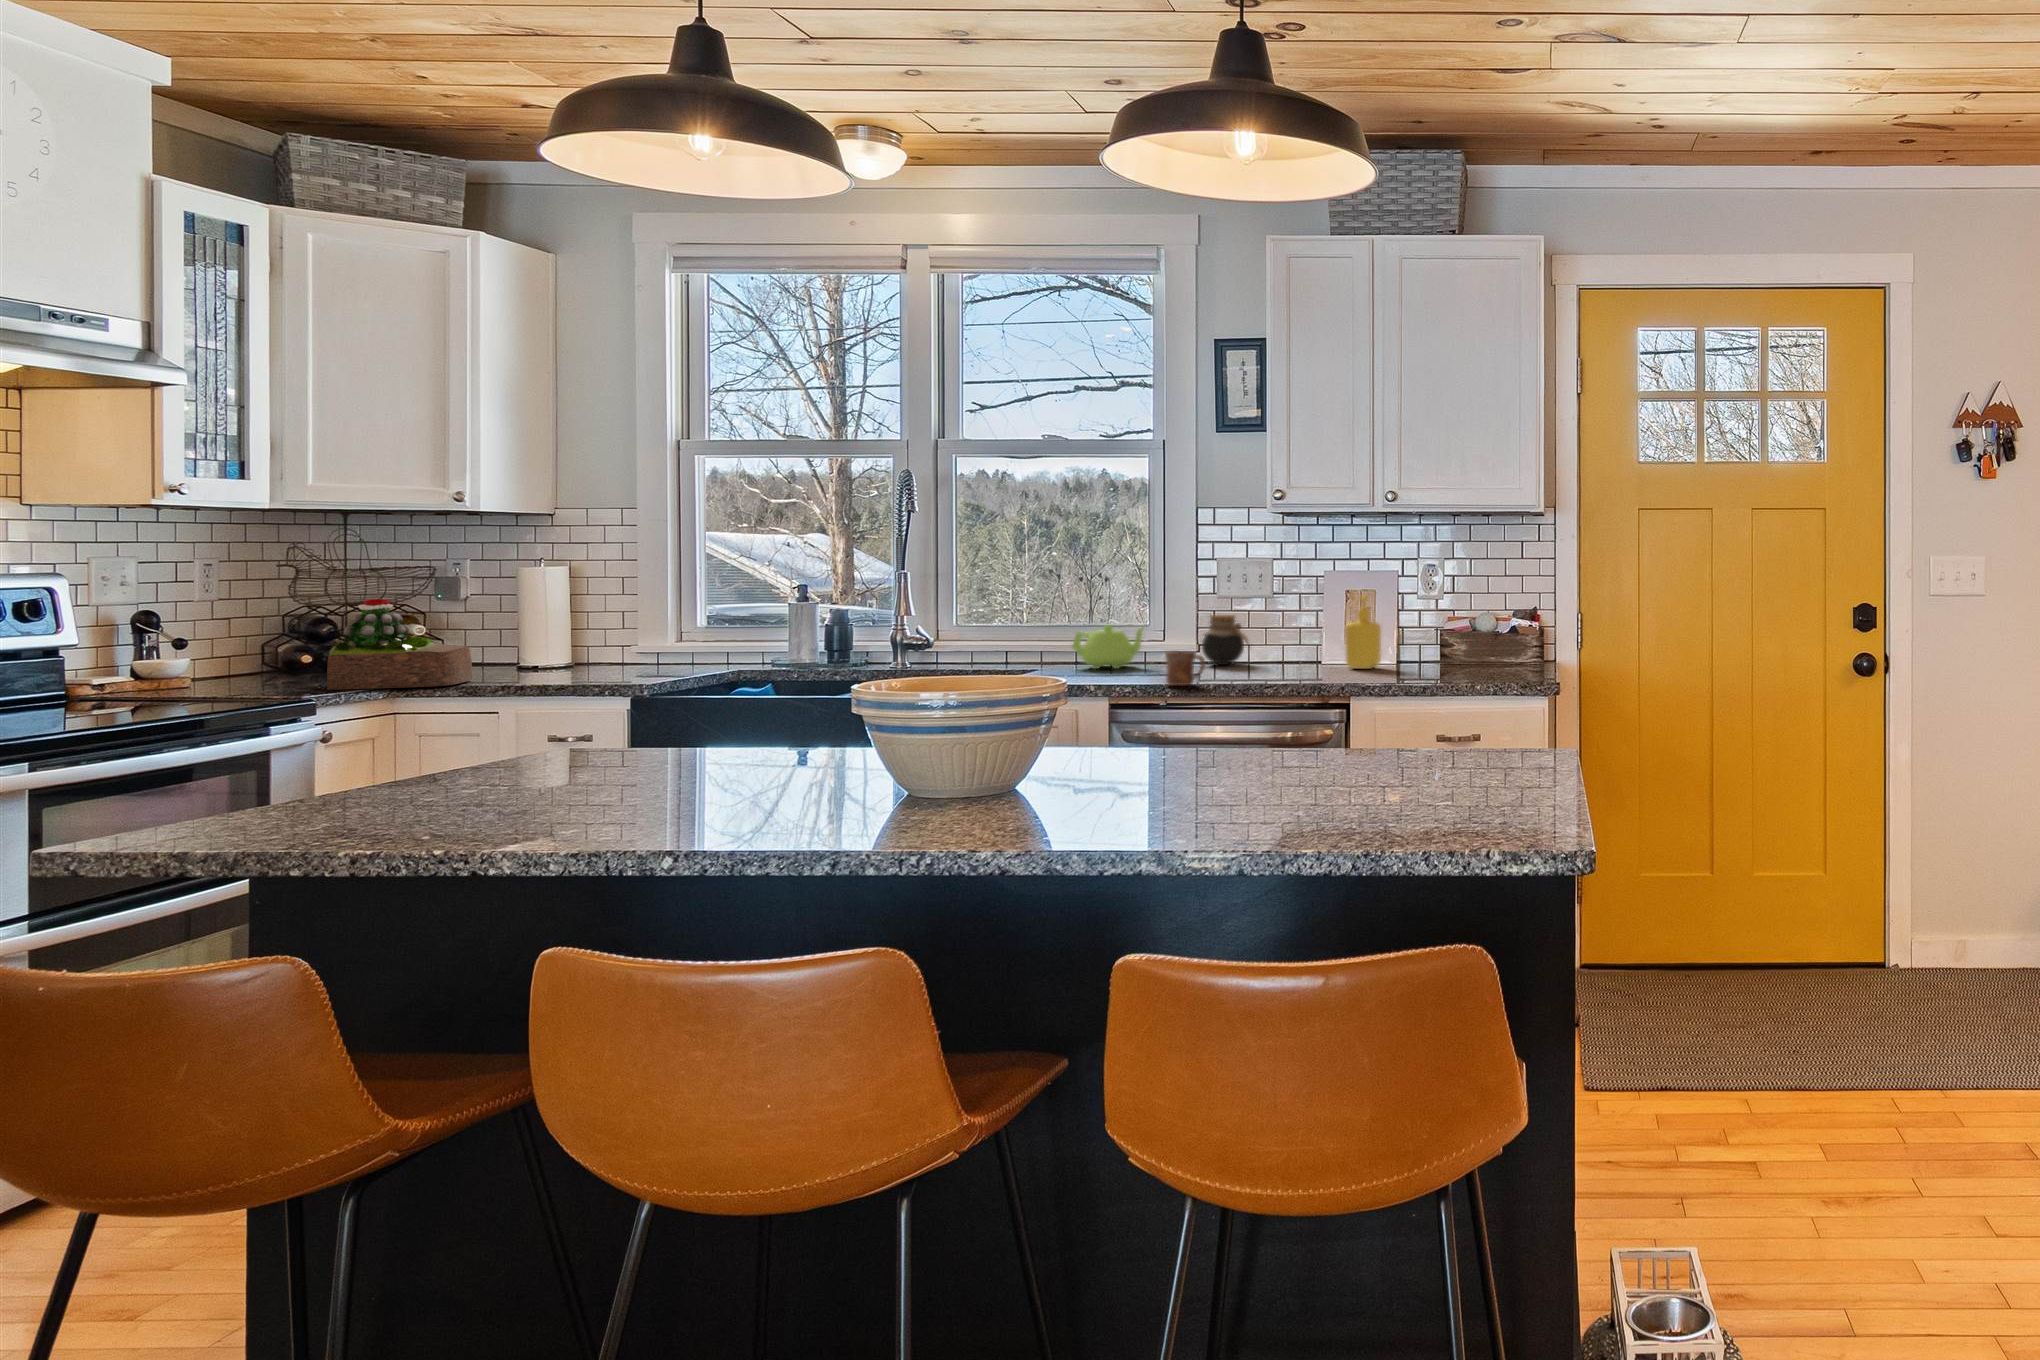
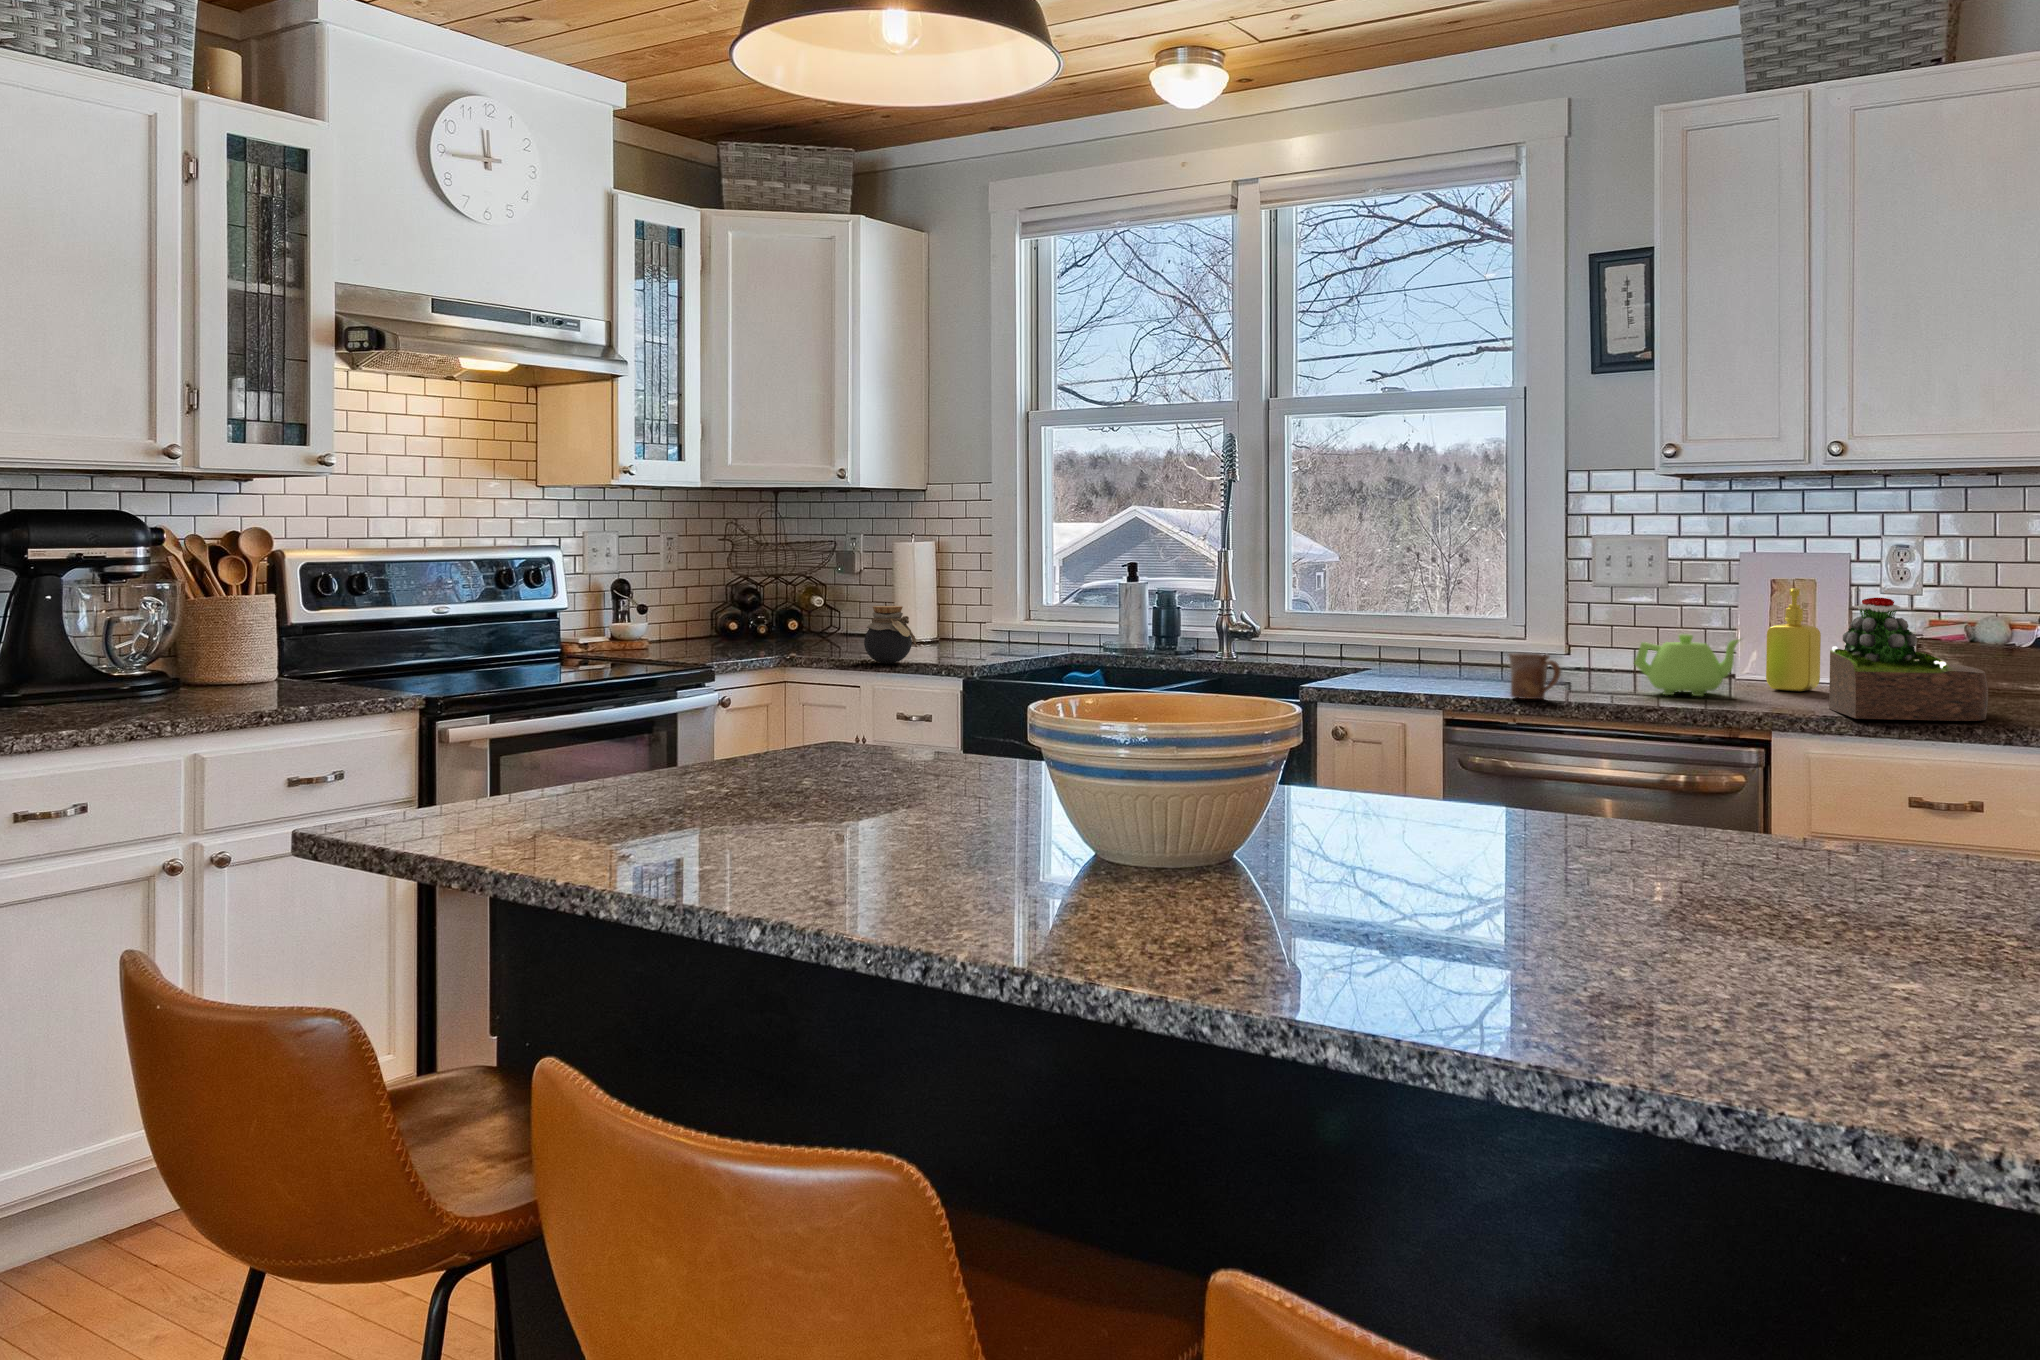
succulent plant: present [327,599,472,690] -> present [1829,598,1988,721]
jar: present [1202,615,1248,665] -> present [864,606,917,664]
teapot: present [1072,625,1144,669] -> present [1634,634,1740,696]

